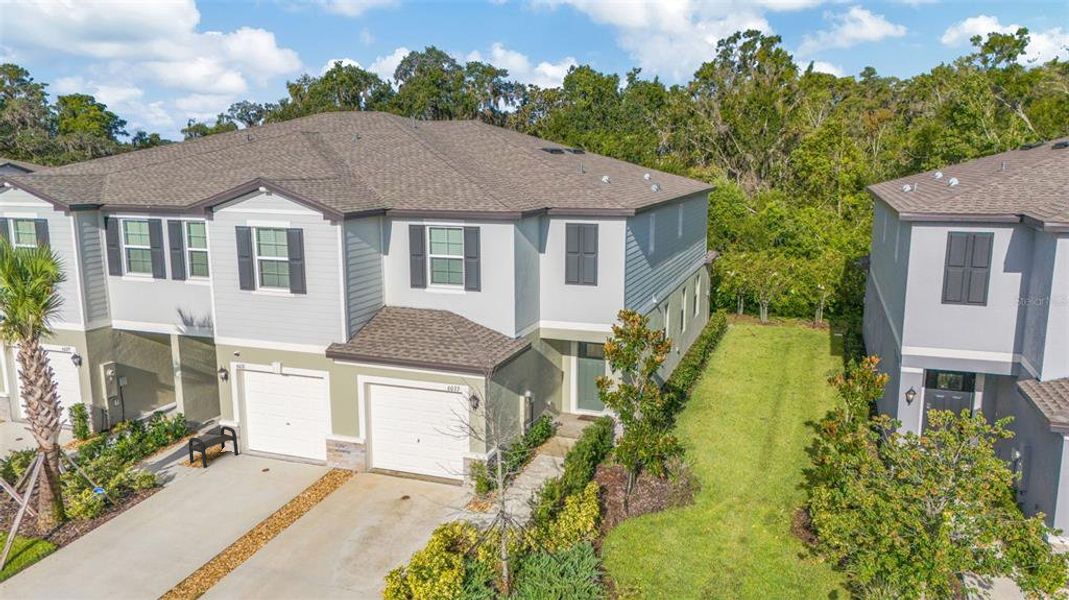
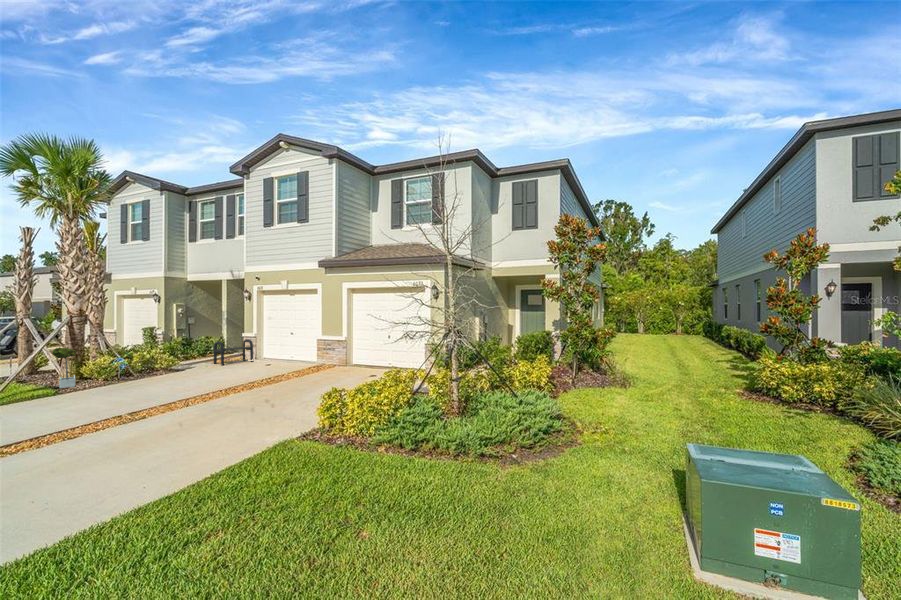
potted tree: none [40,493,69,538] -> present [53,347,77,388]

